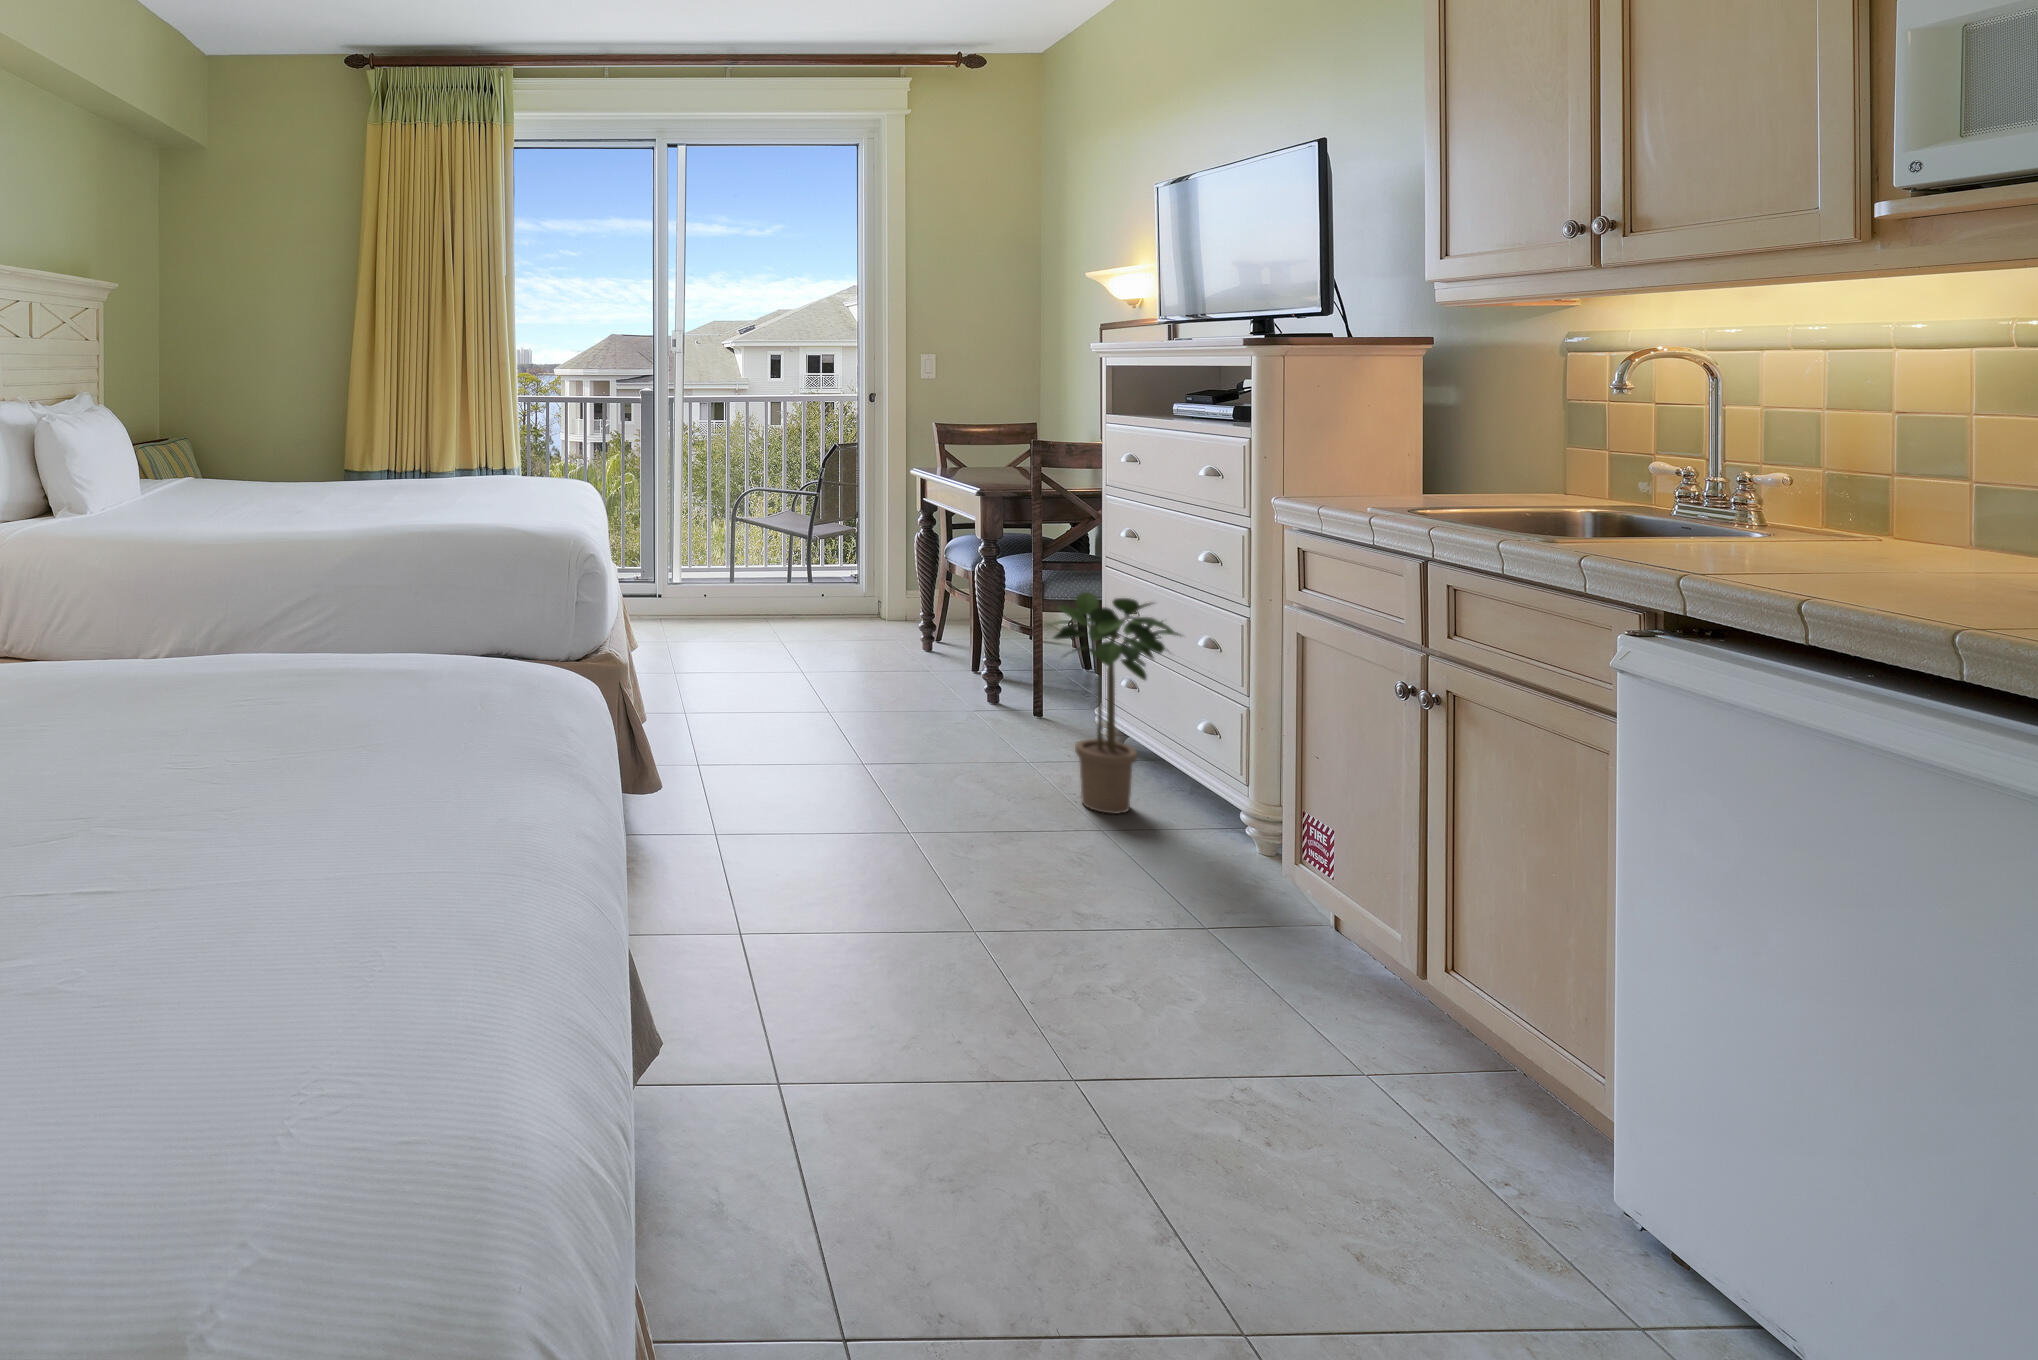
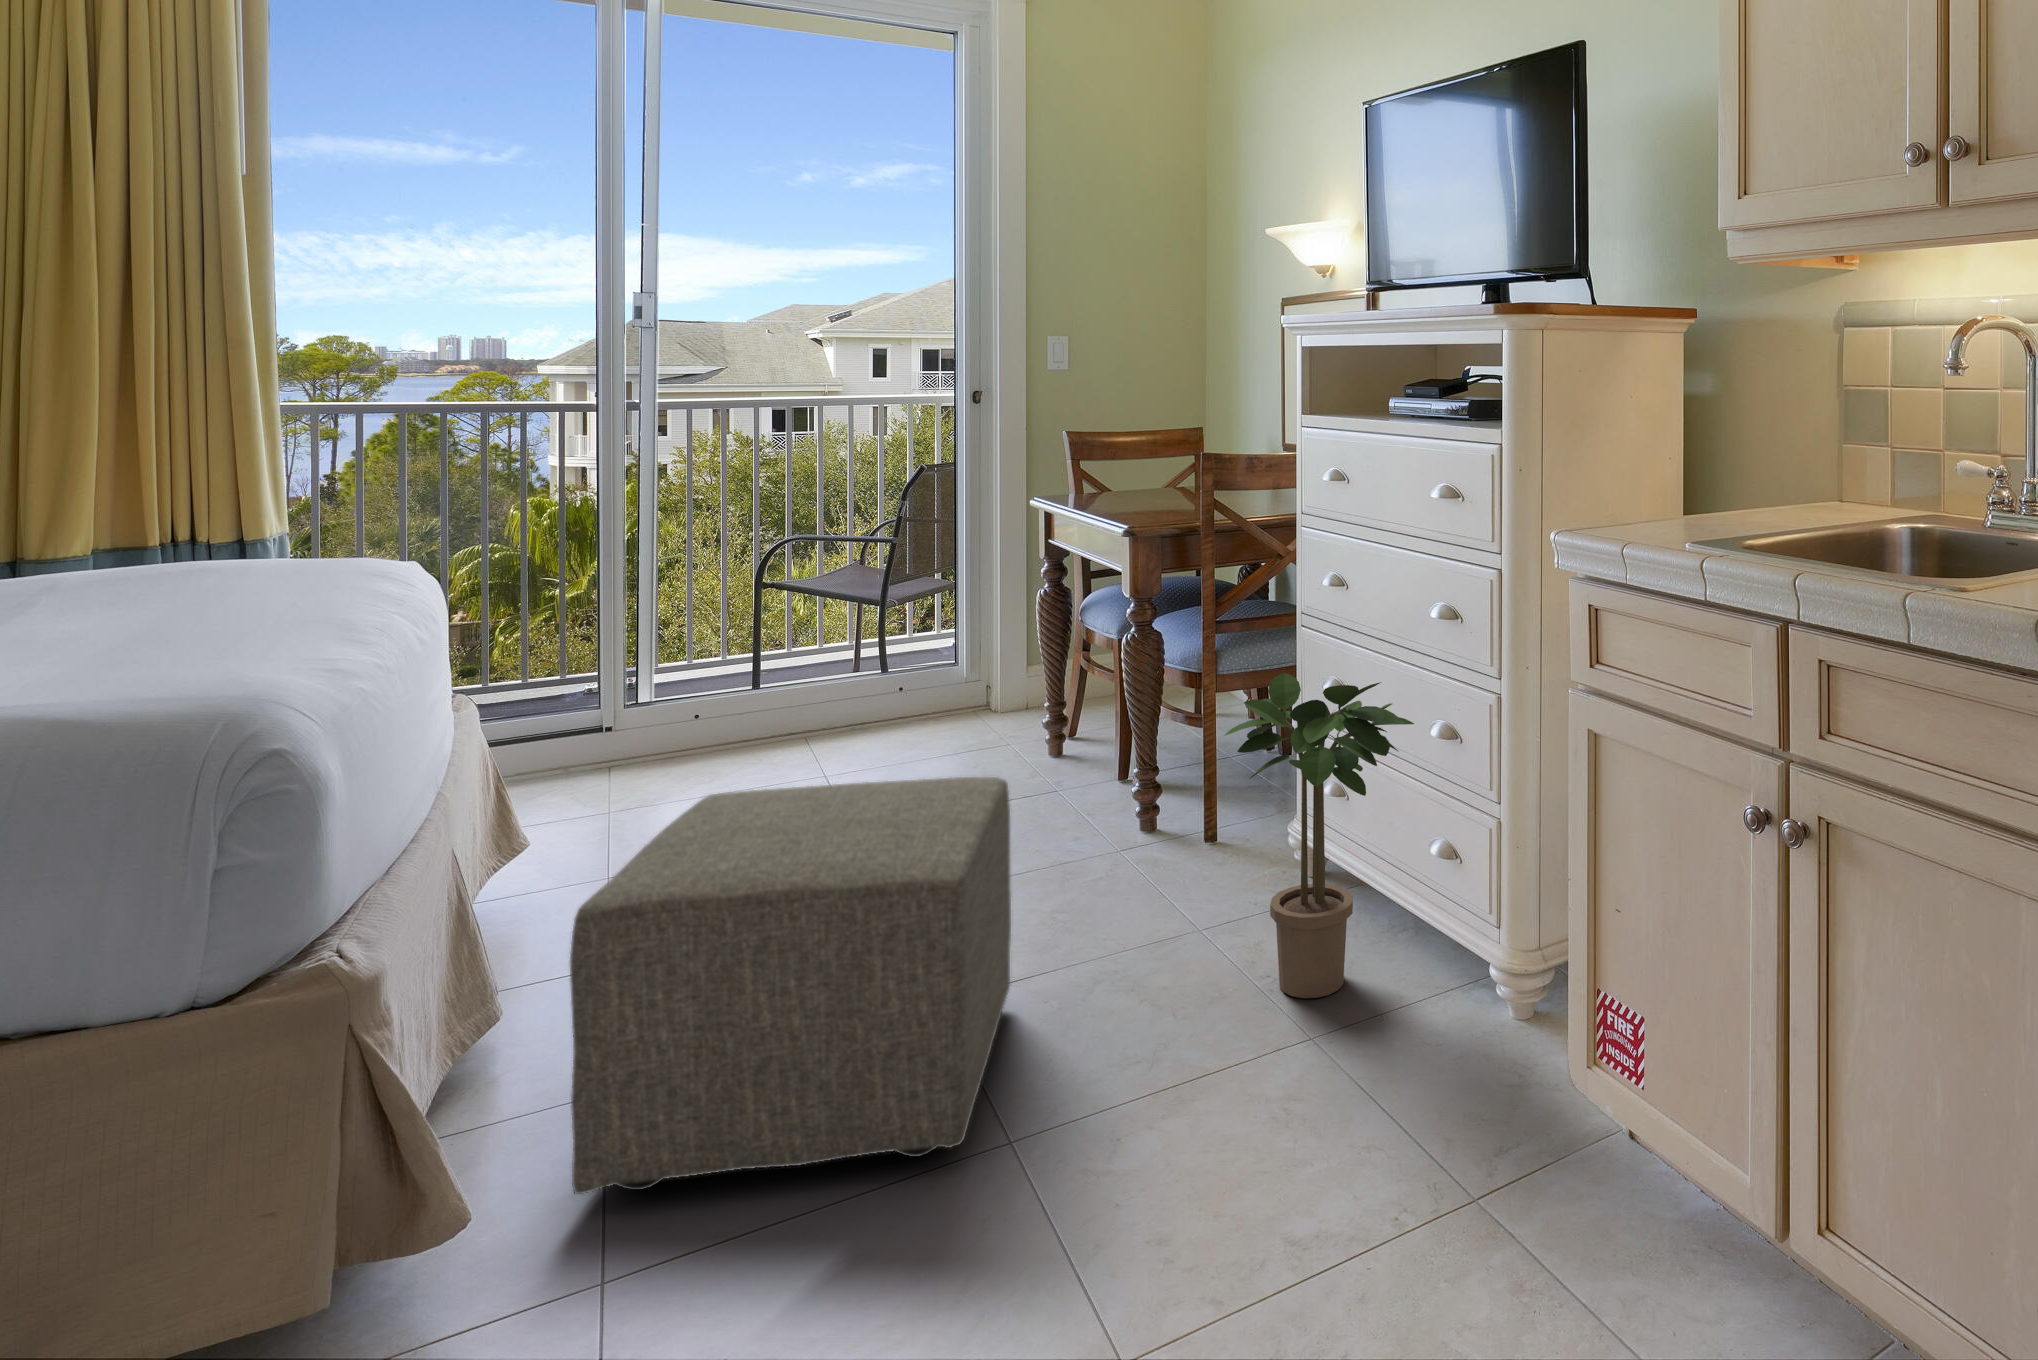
ottoman: none [686,619,903,830] -> present [570,777,1011,1194]

